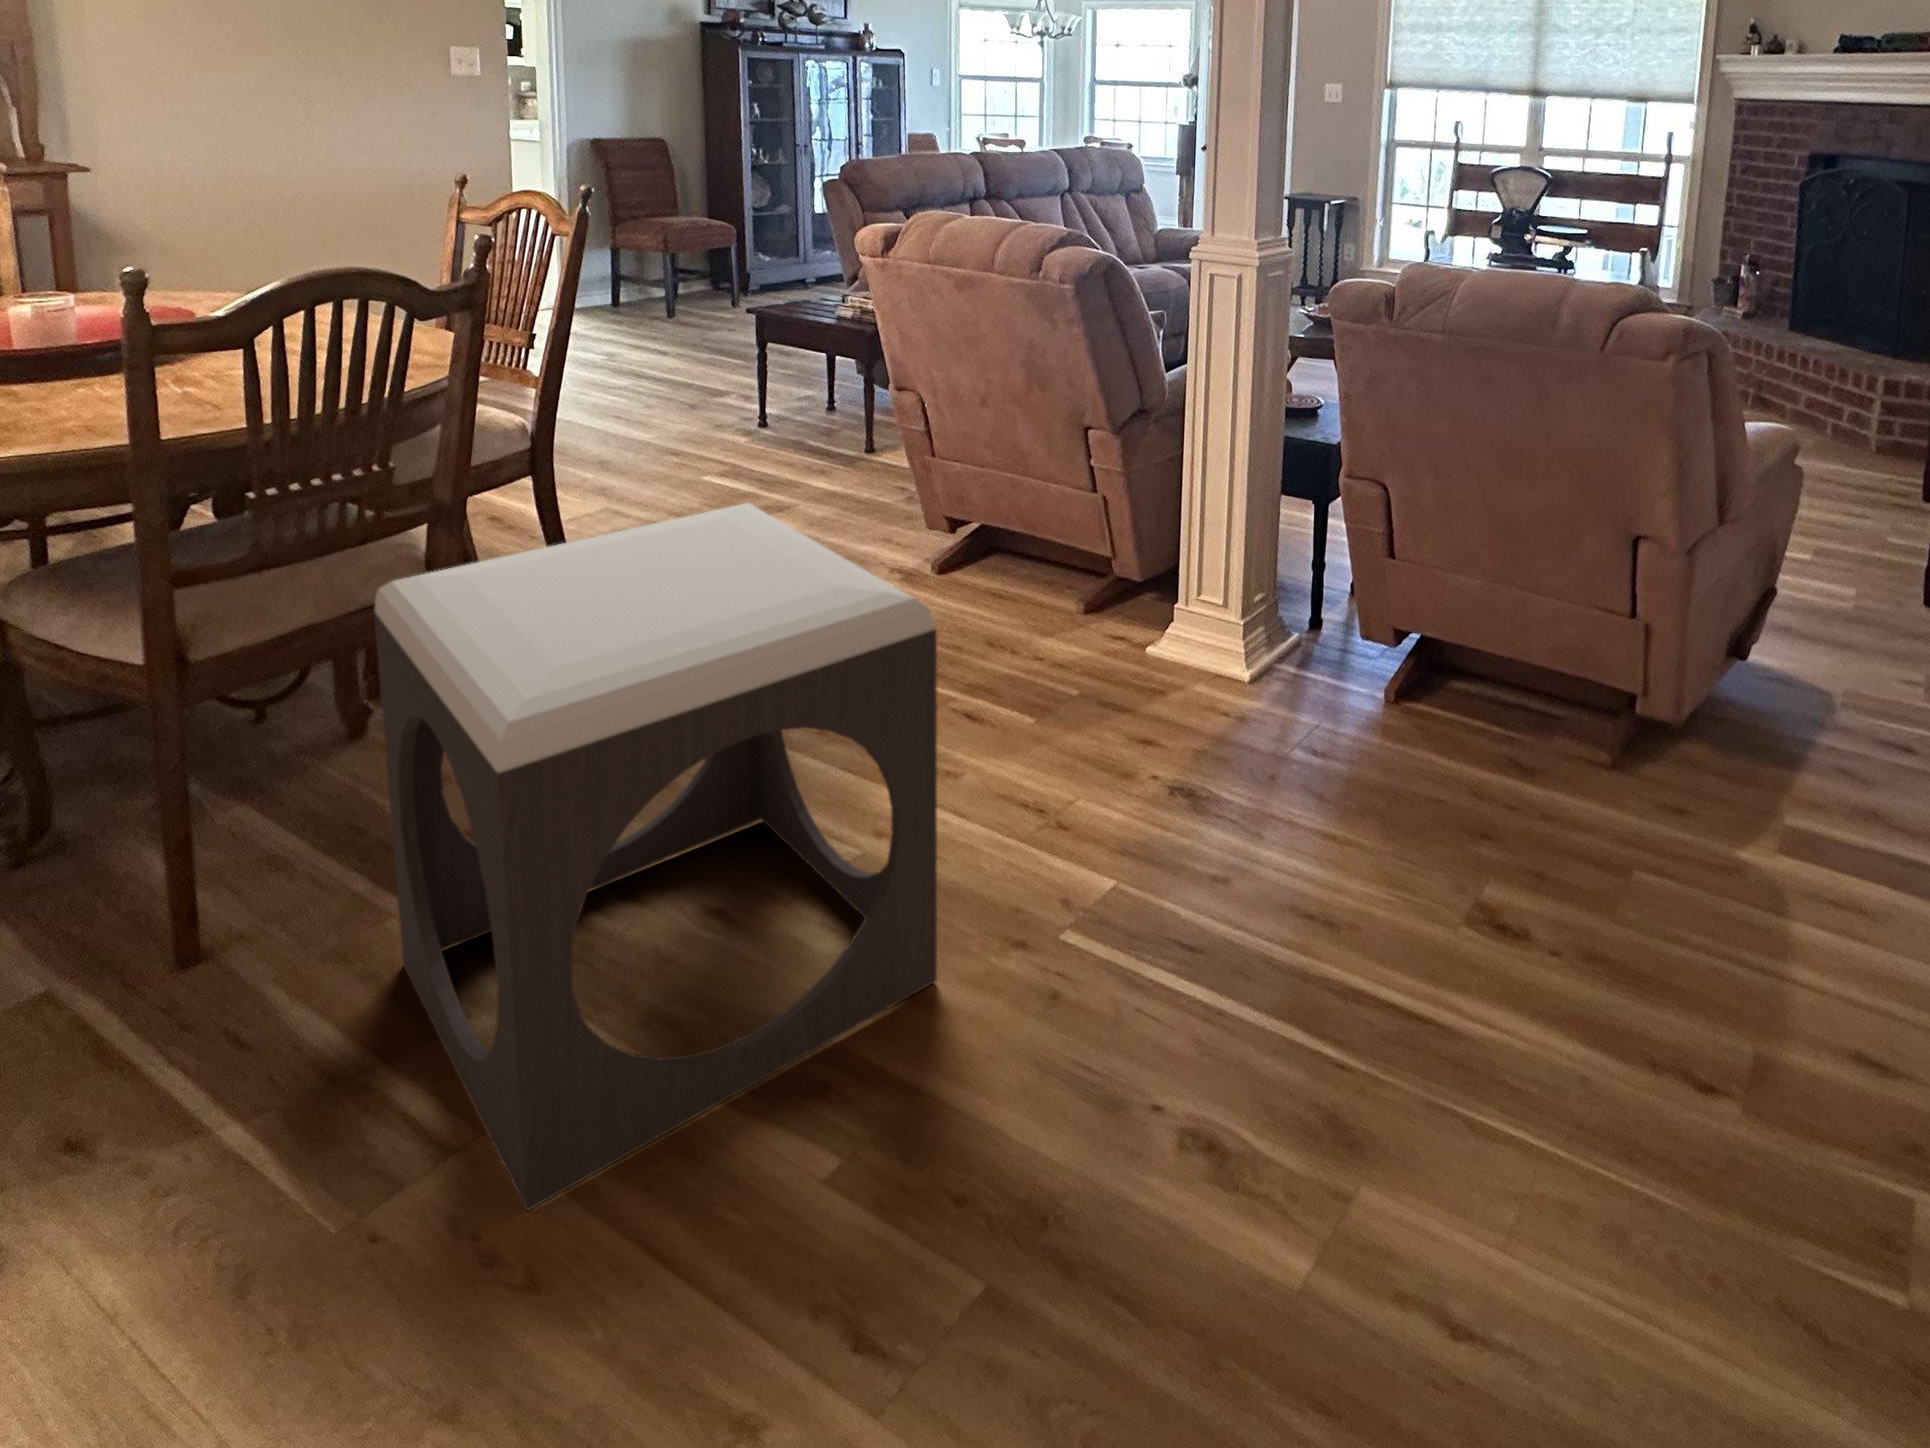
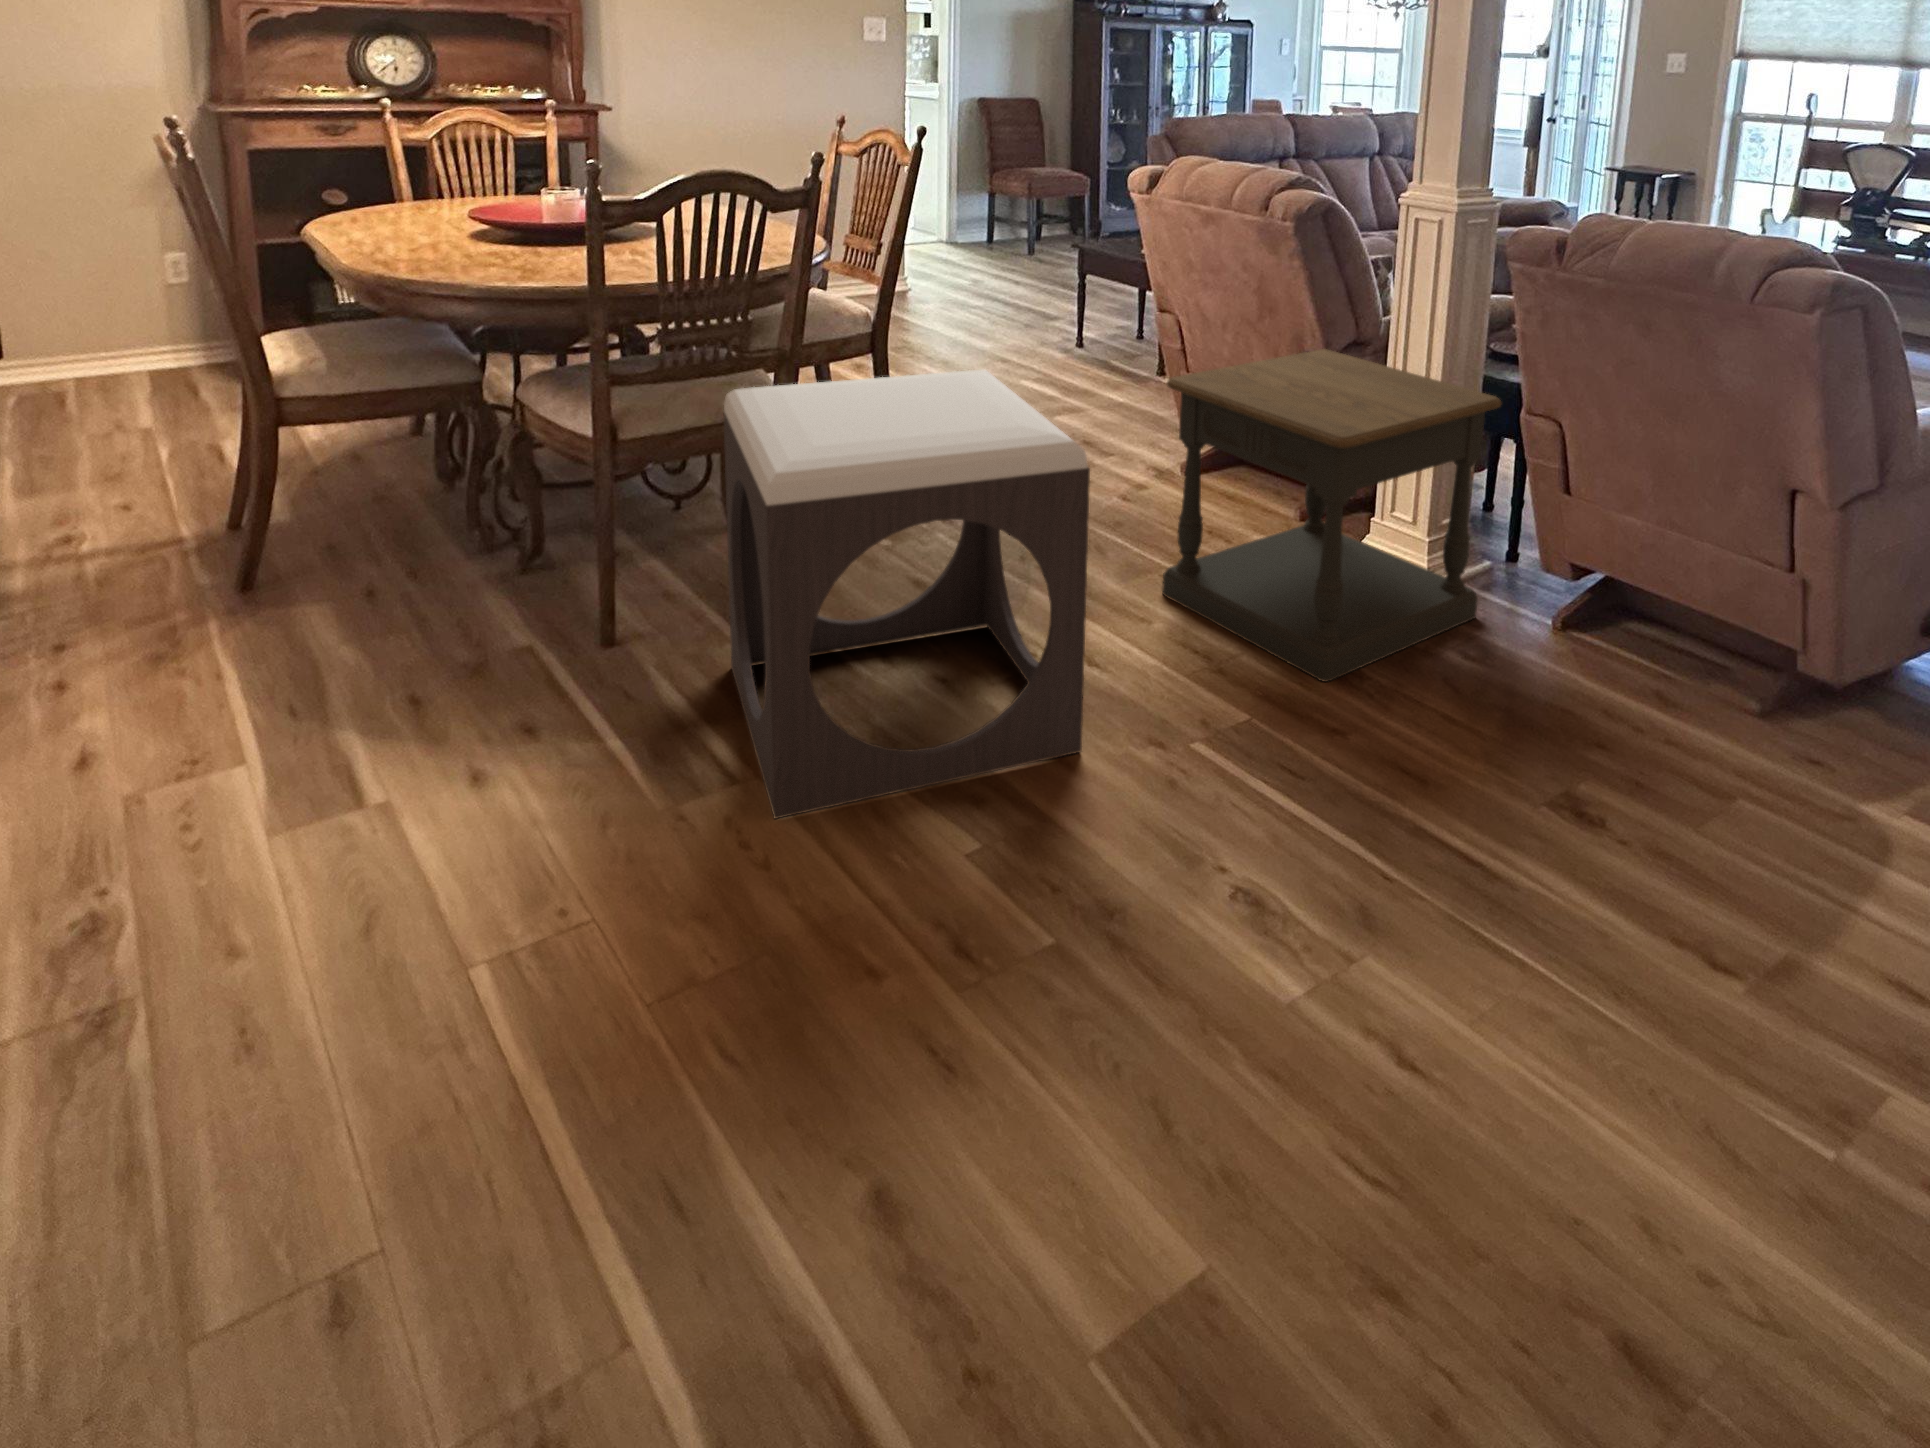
side table: none [961,422,1327,813] -> present [1162,349,1501,682]

